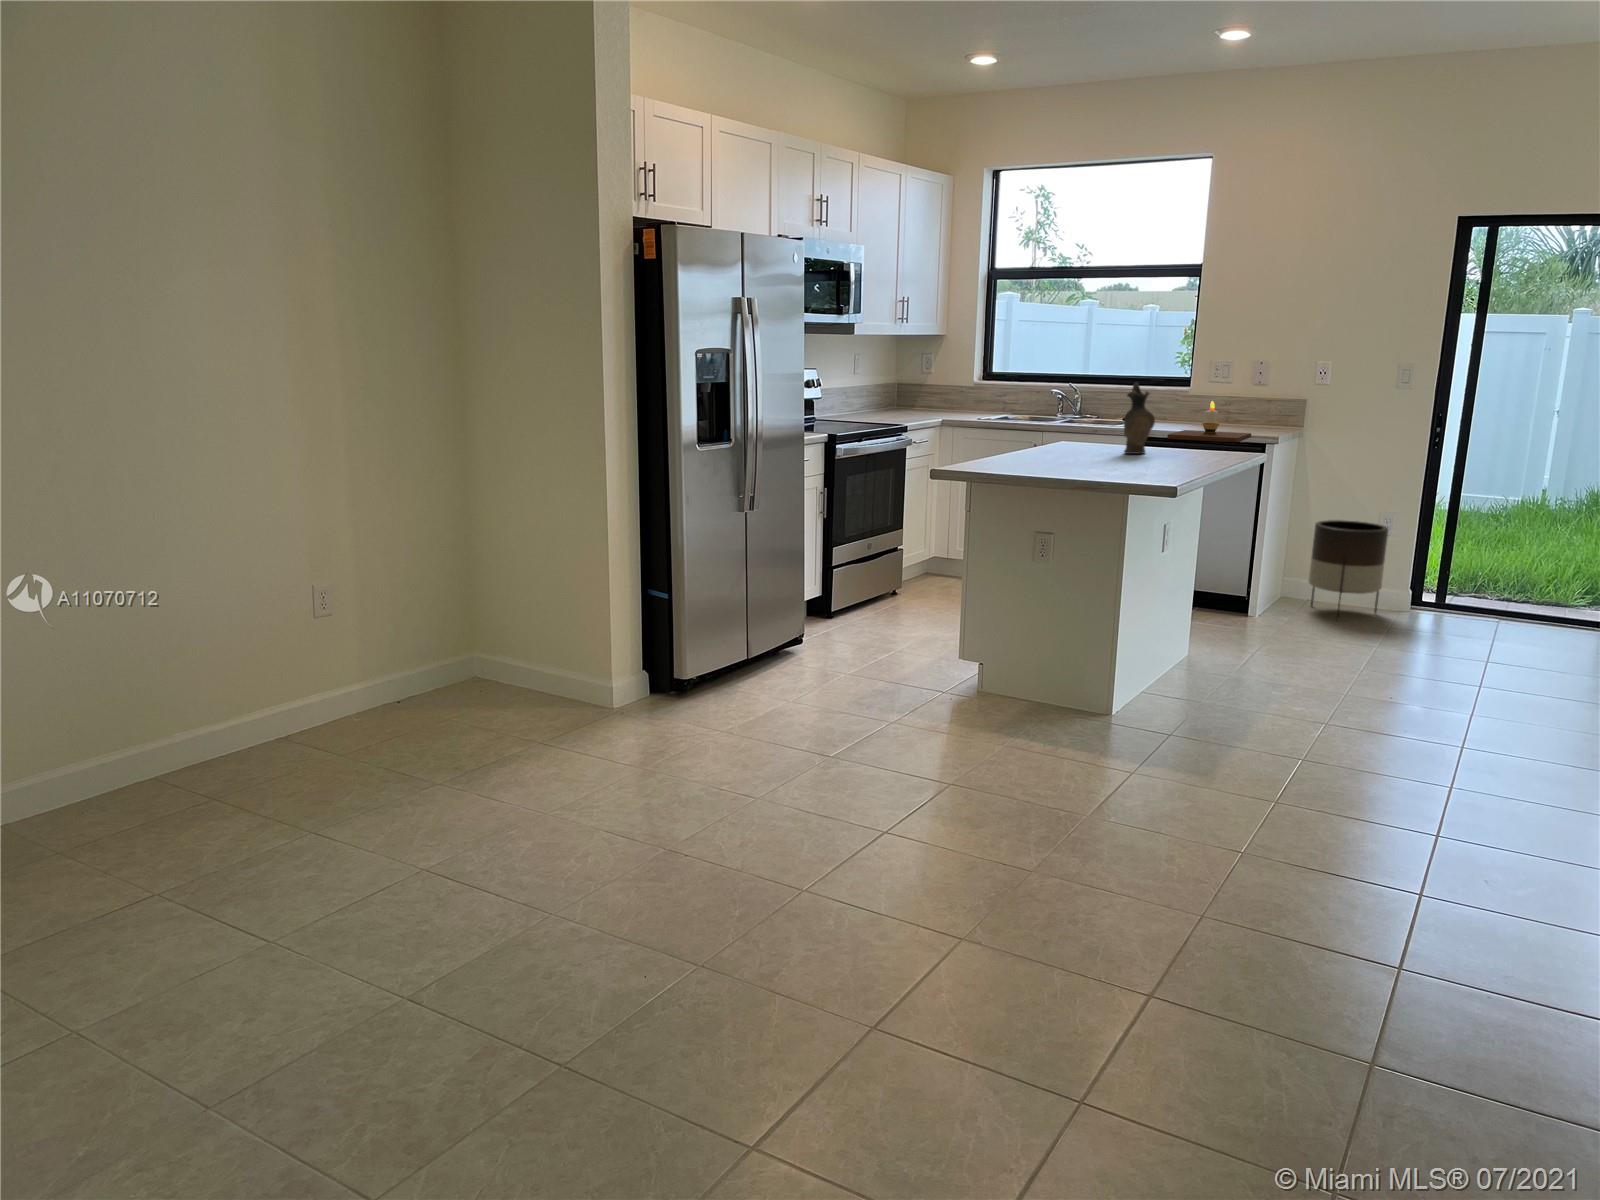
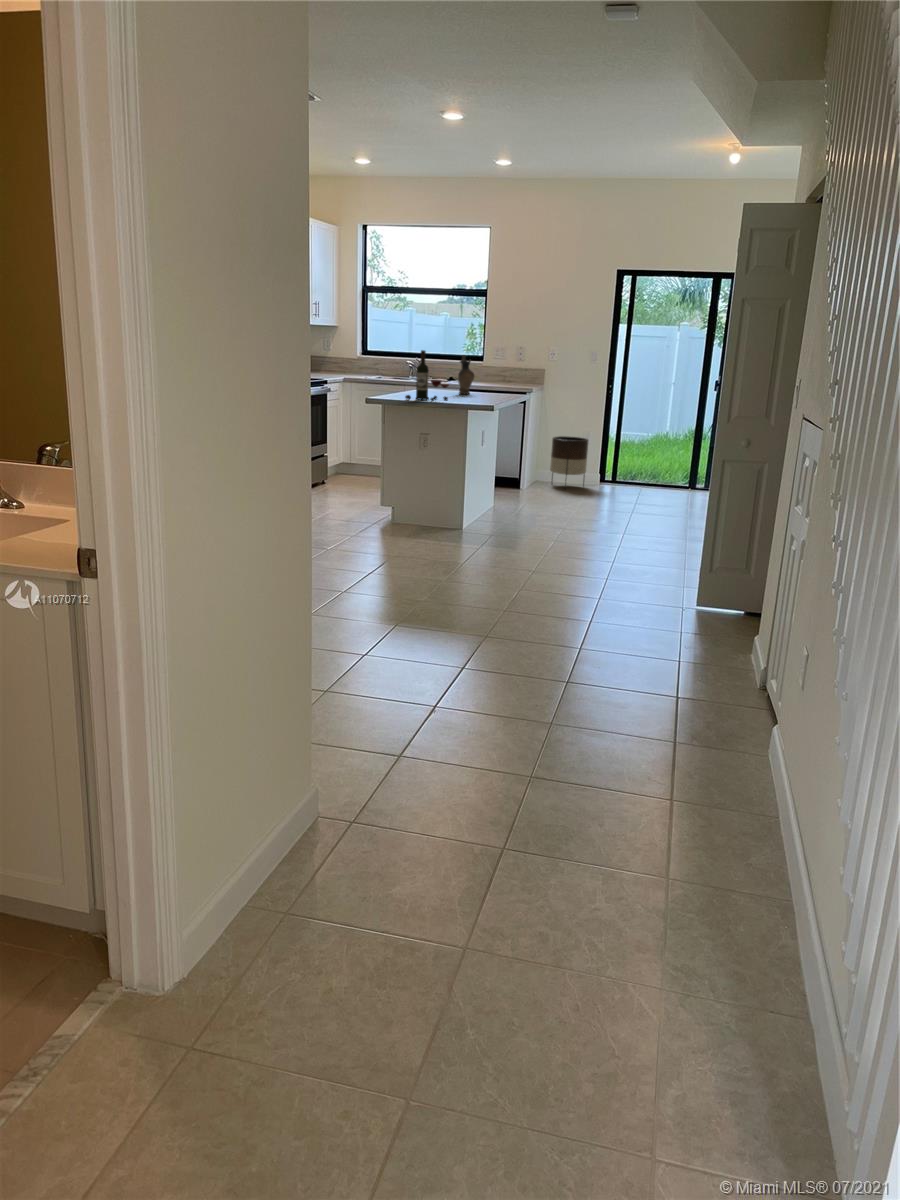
wine bottle: none [1010,379,1095,475] -> present [405,350,449,401]
candle: present [1167,401,1251,442] -> none [477,368,520,390]

